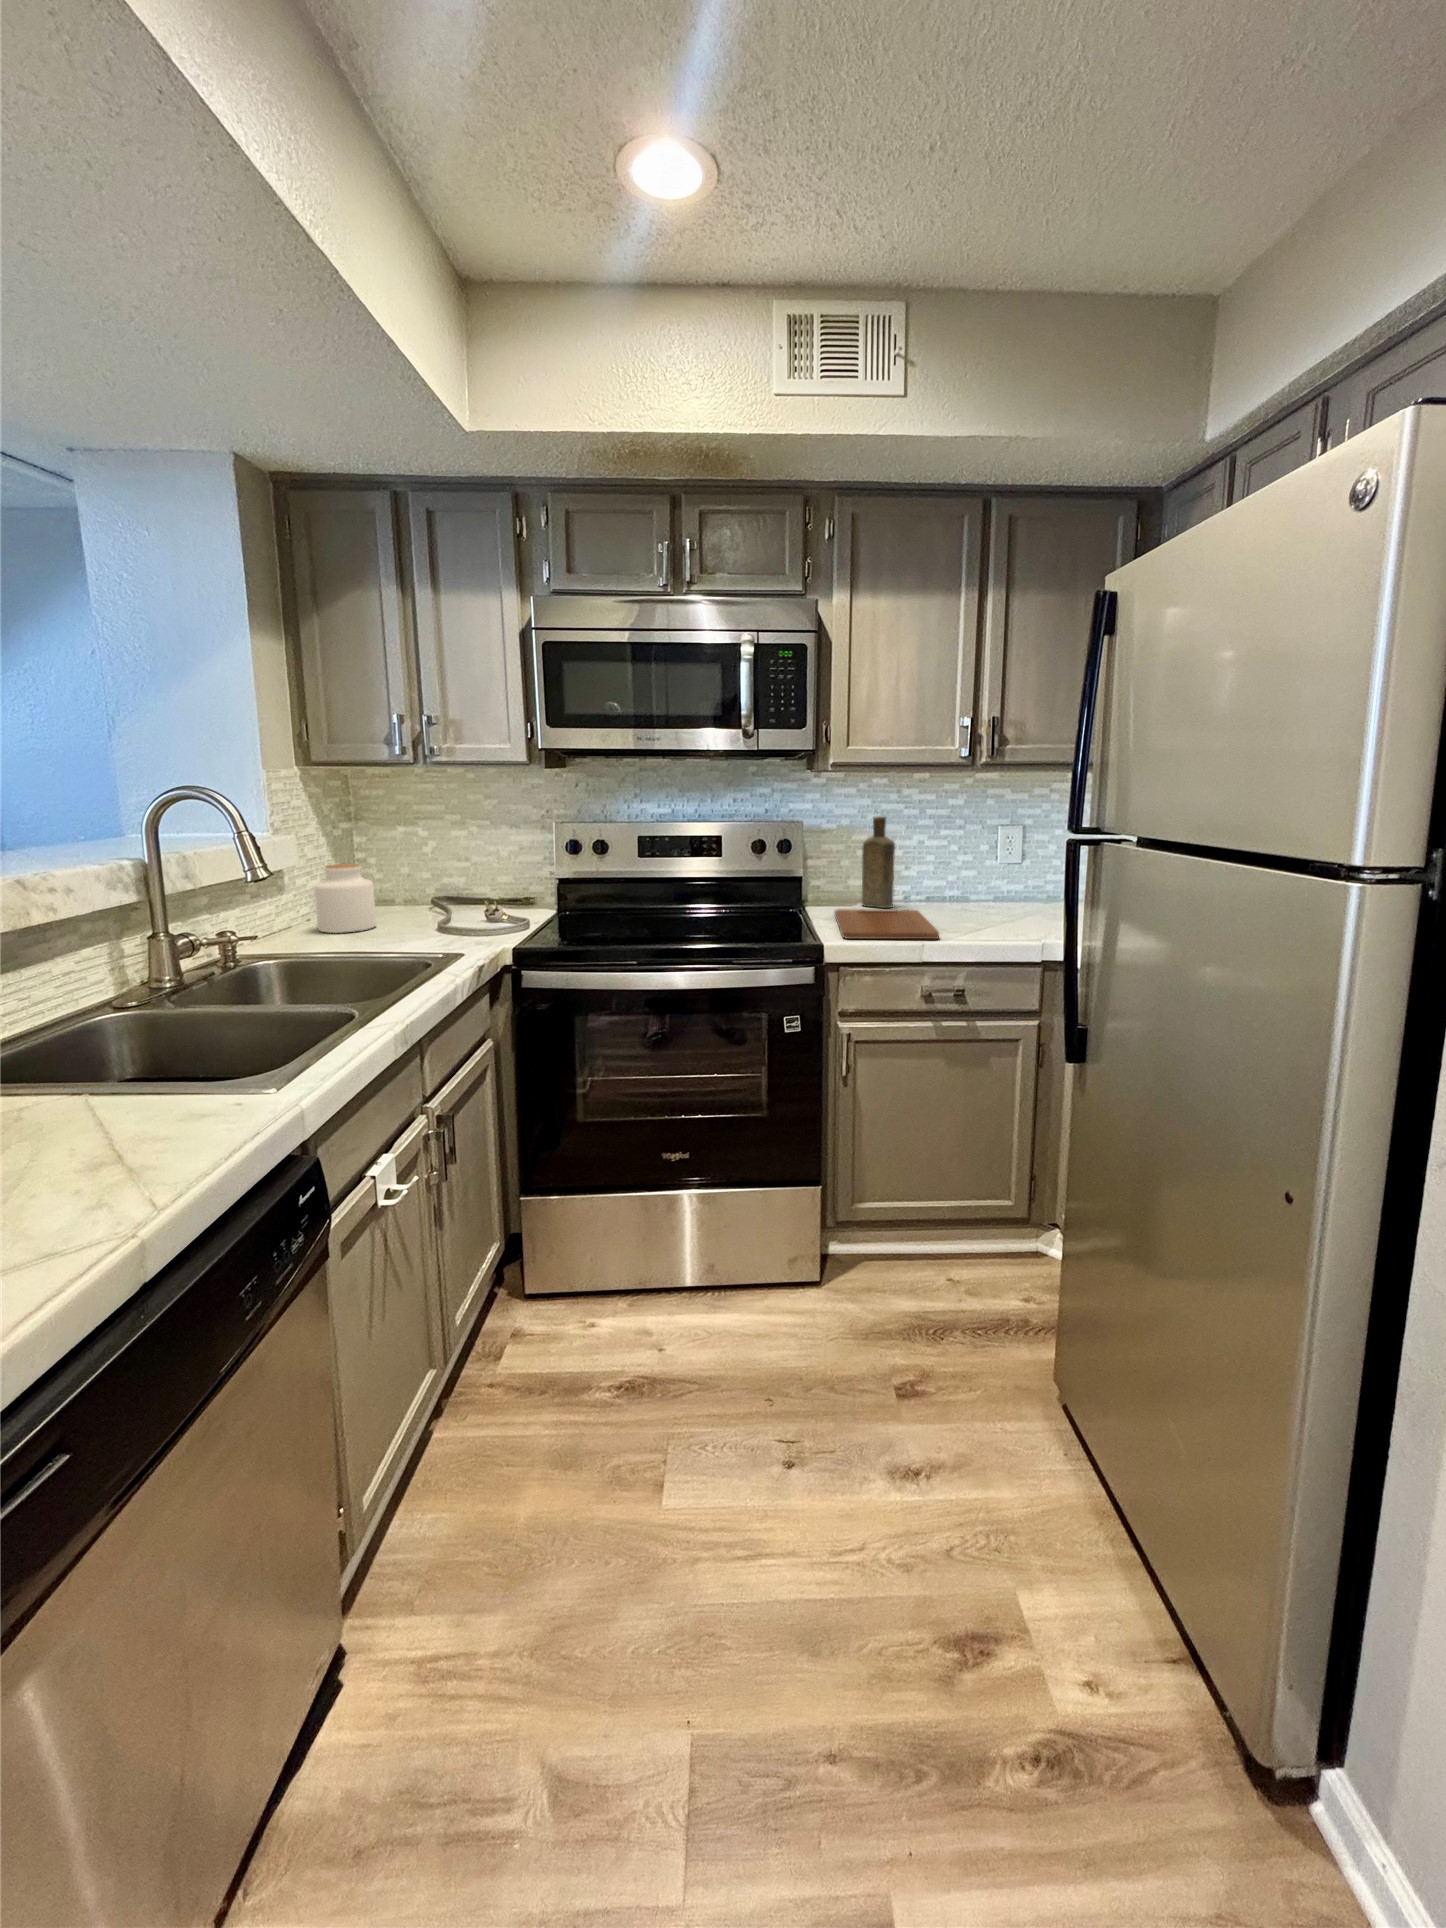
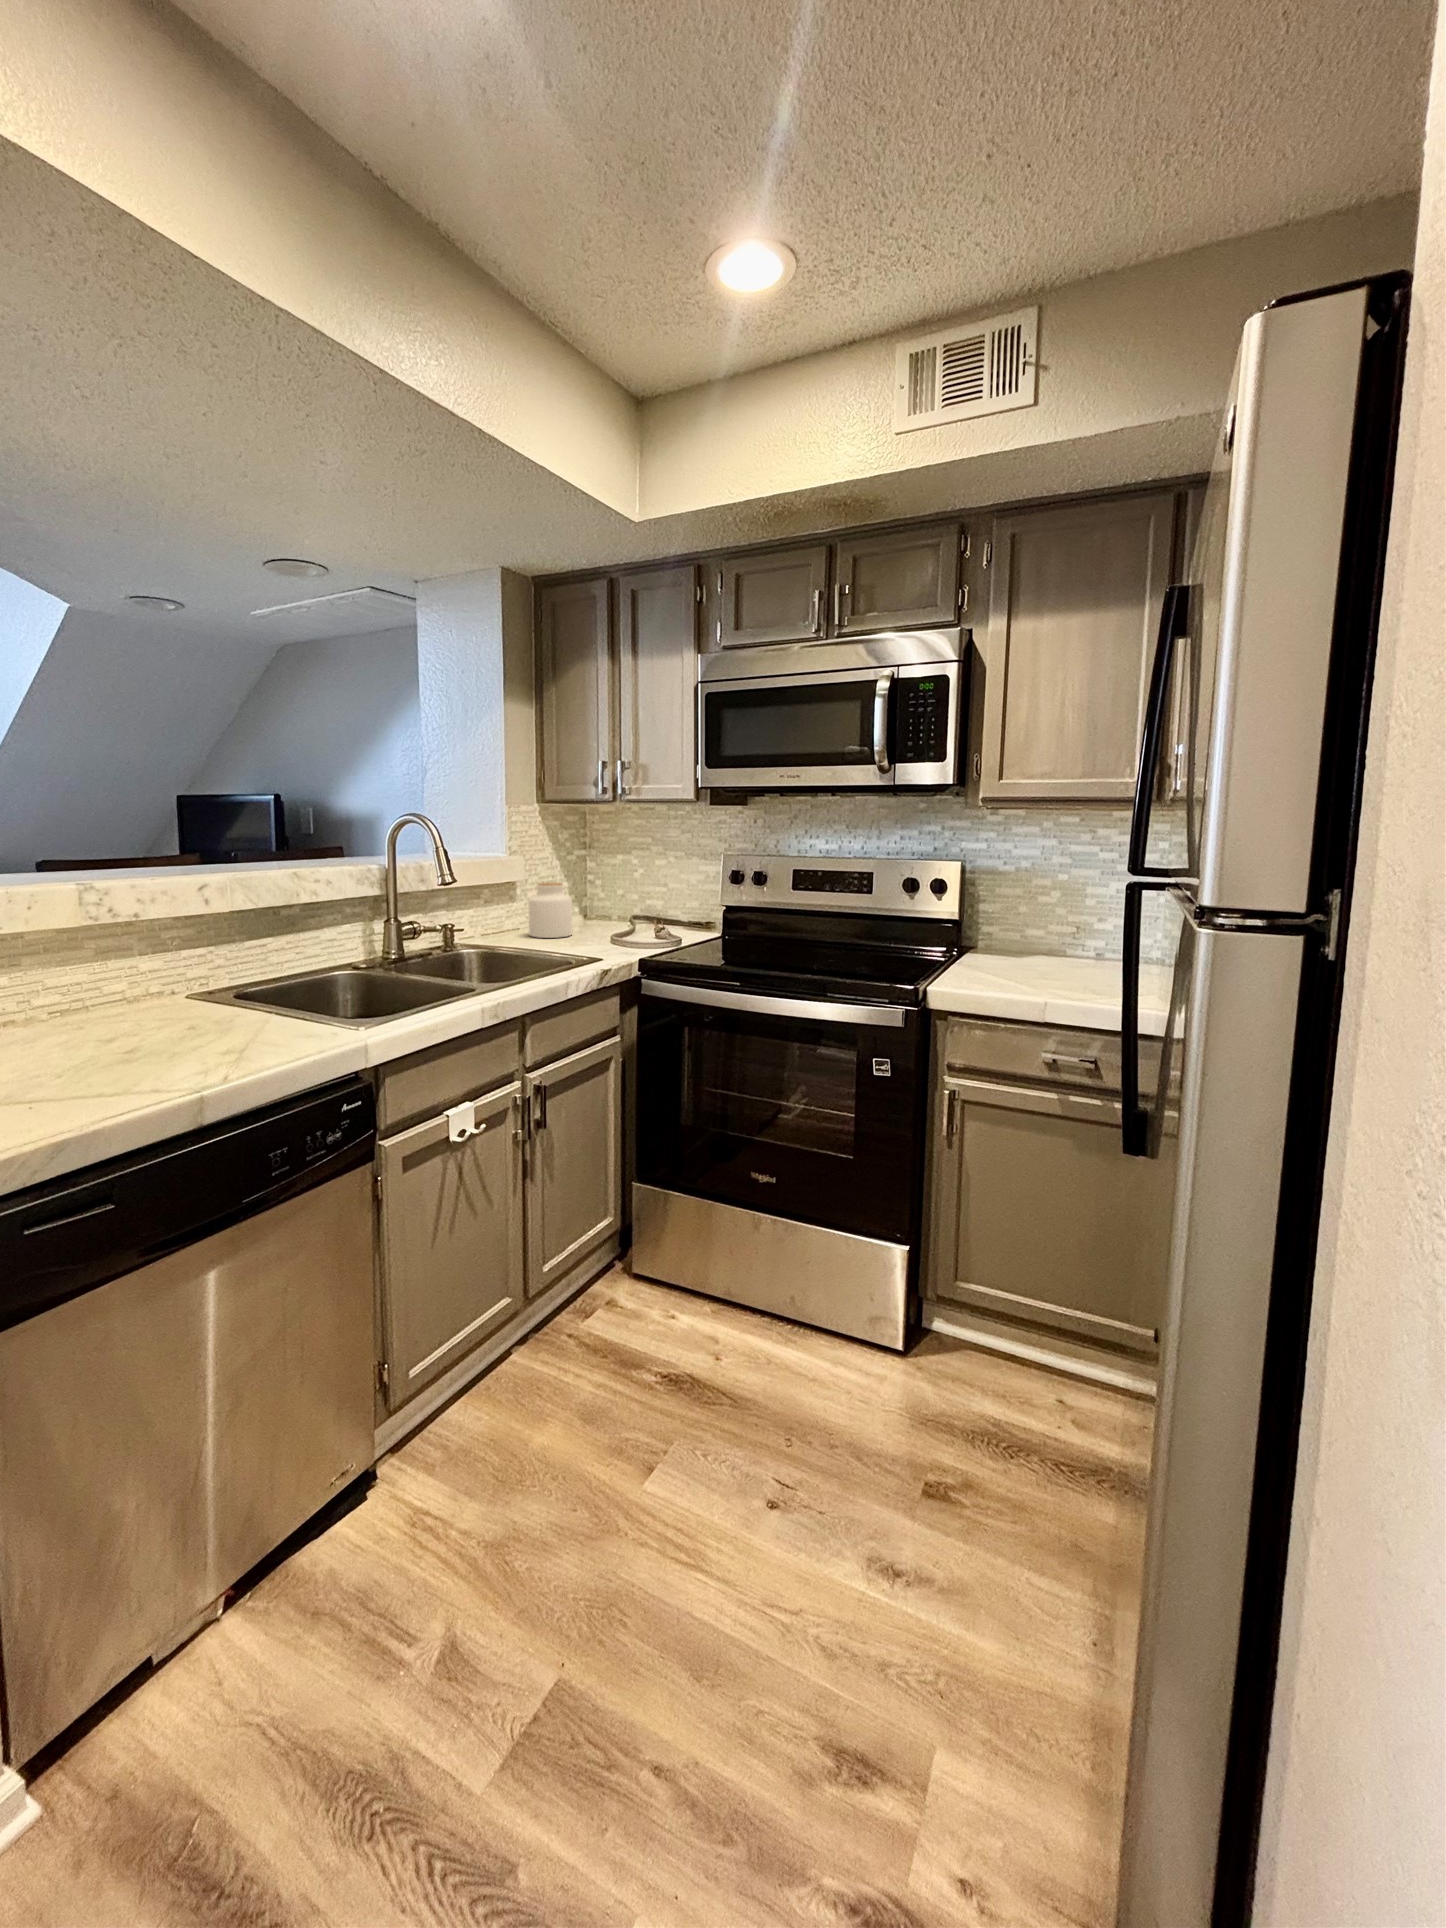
bottle: present [862,816,895,908] -> none [1039,859,1079,964]
cutting board: present [834,909,939,939] -> none [960,959,1092,999]

